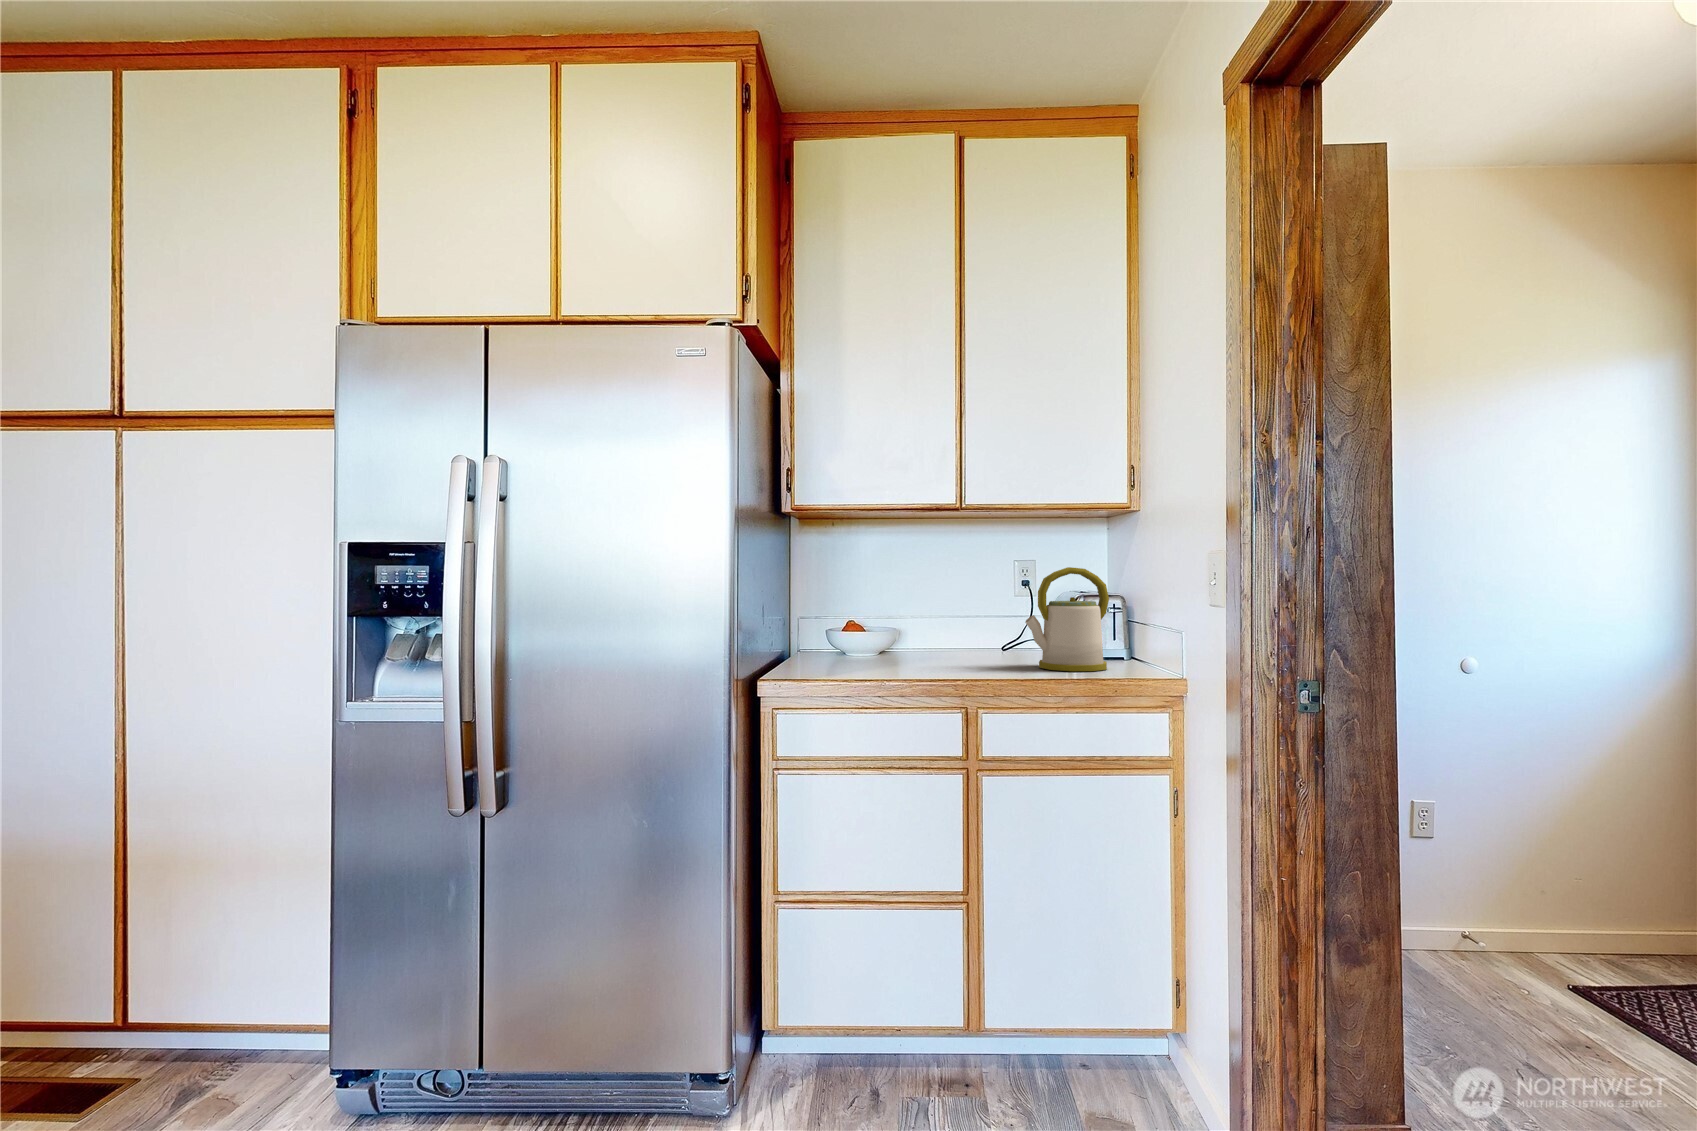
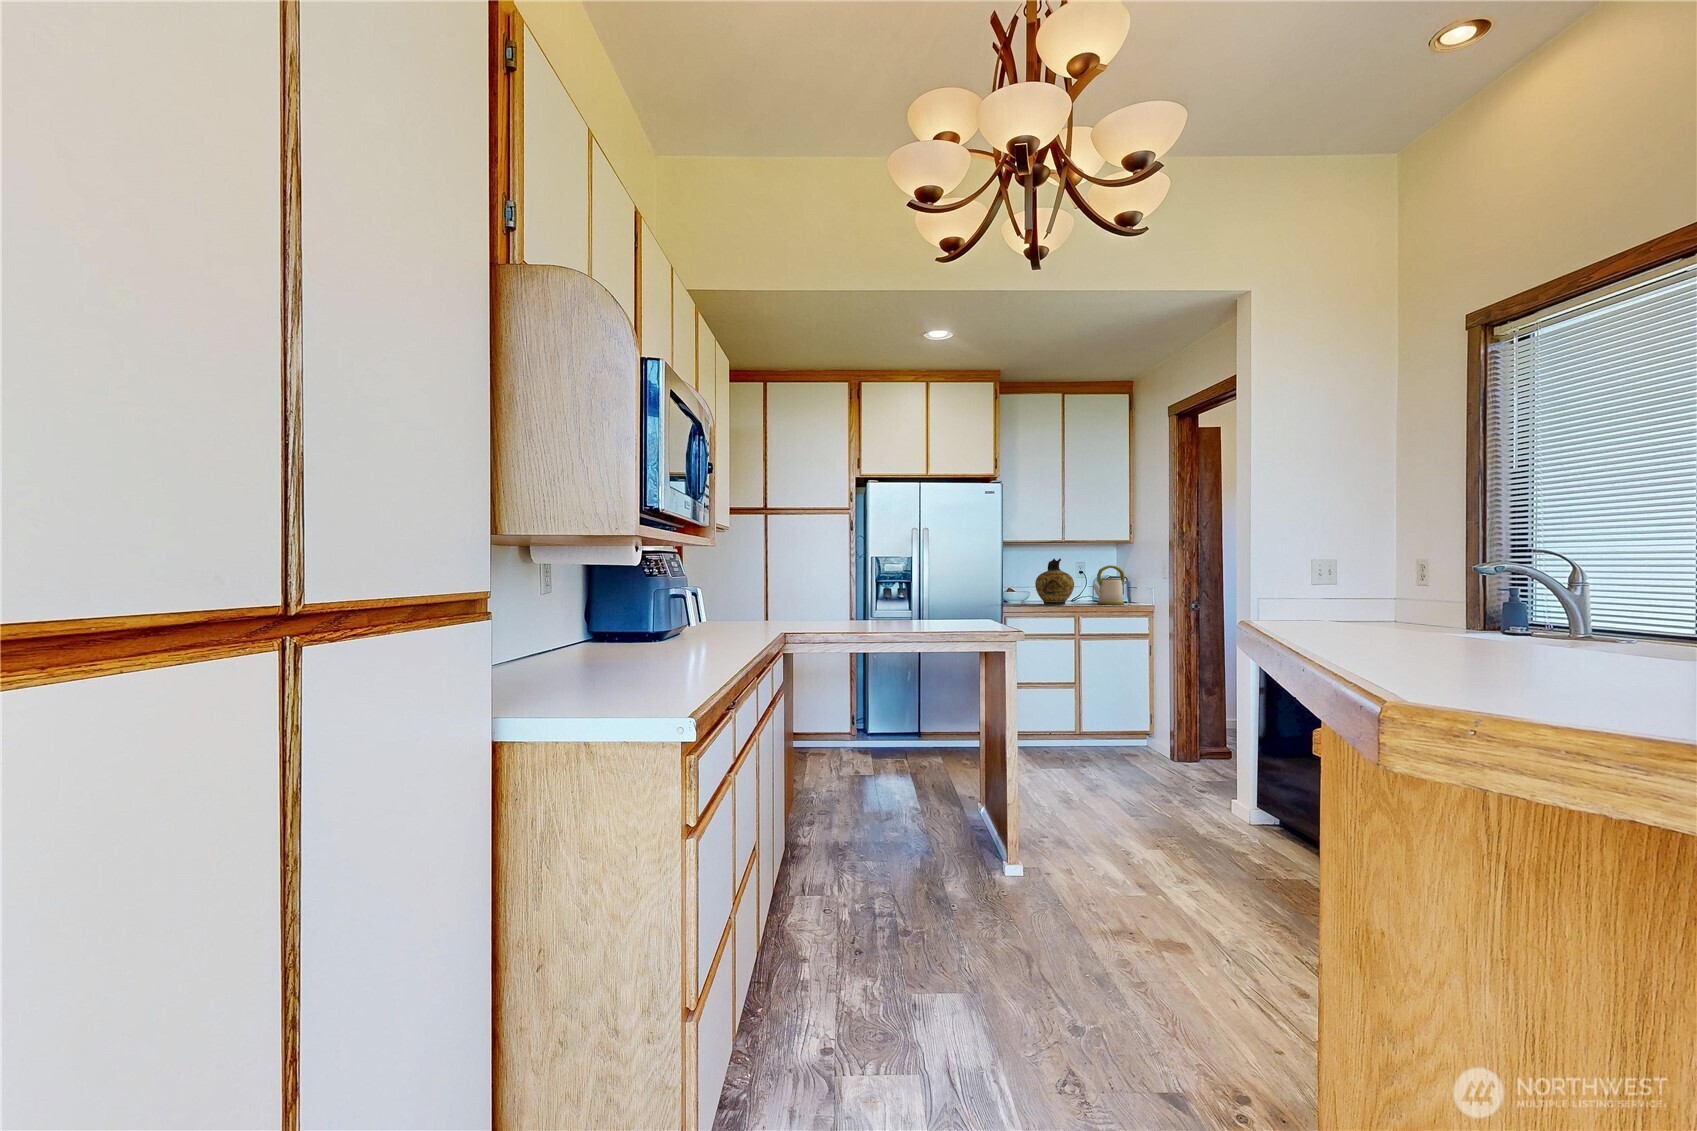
ceramic jug: none [877,548,975,673] -> present [1035,558,1074,605]

